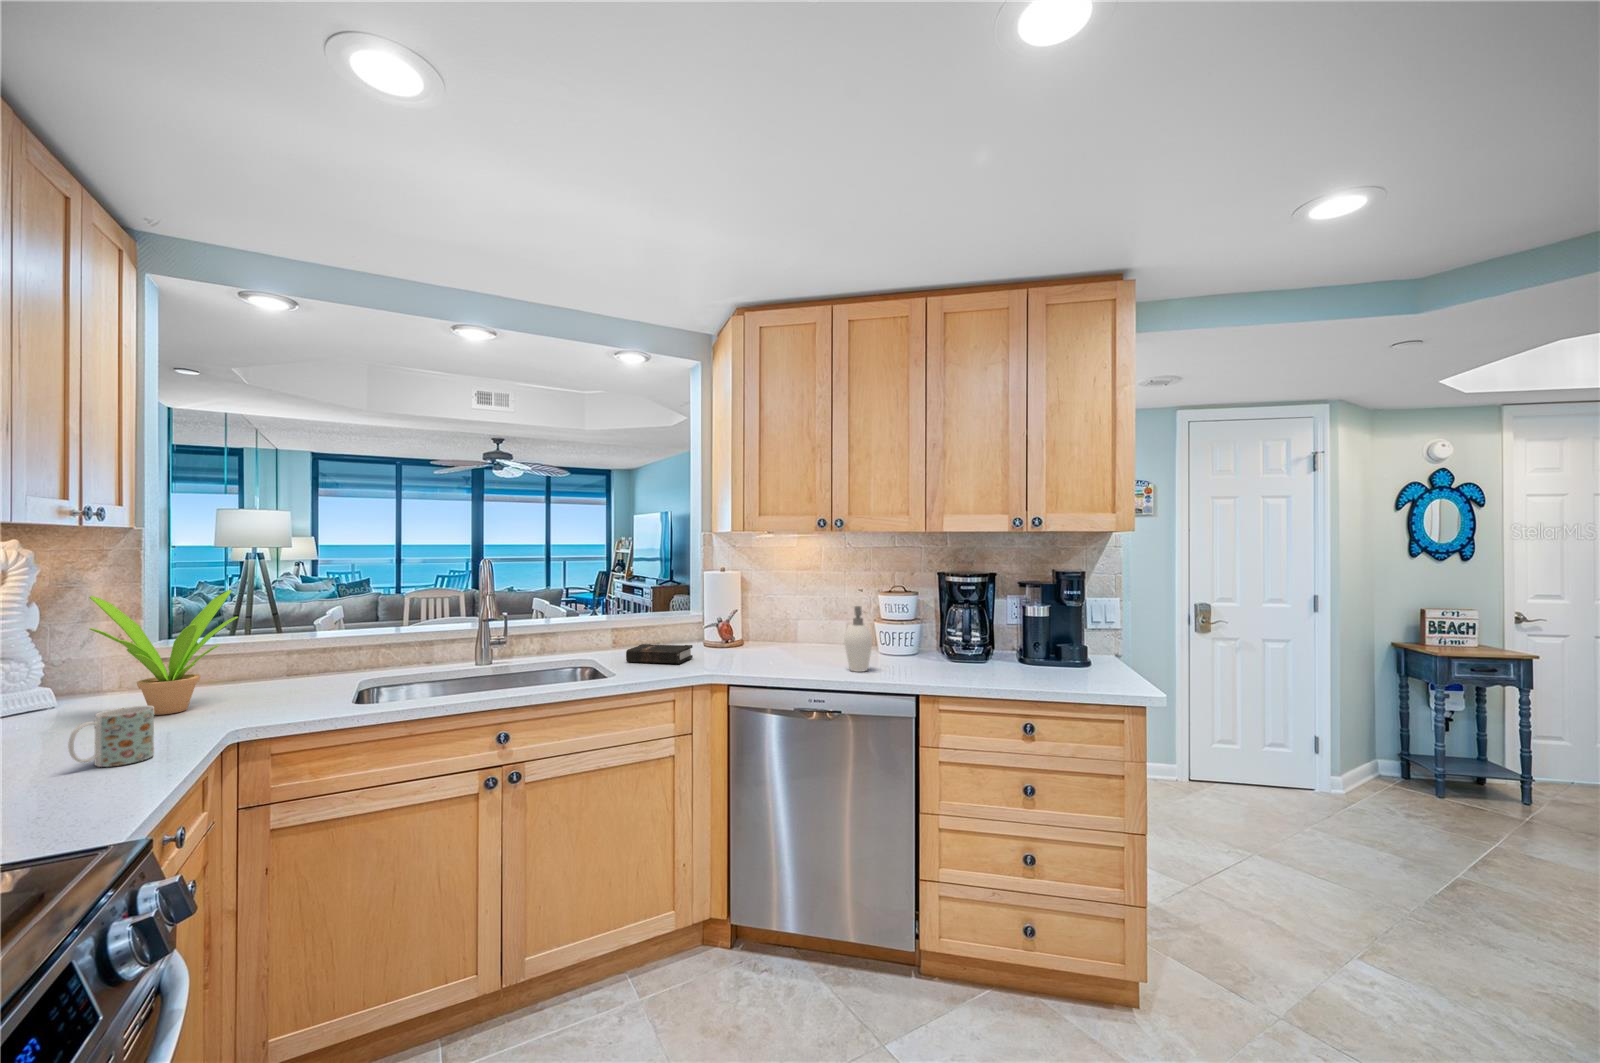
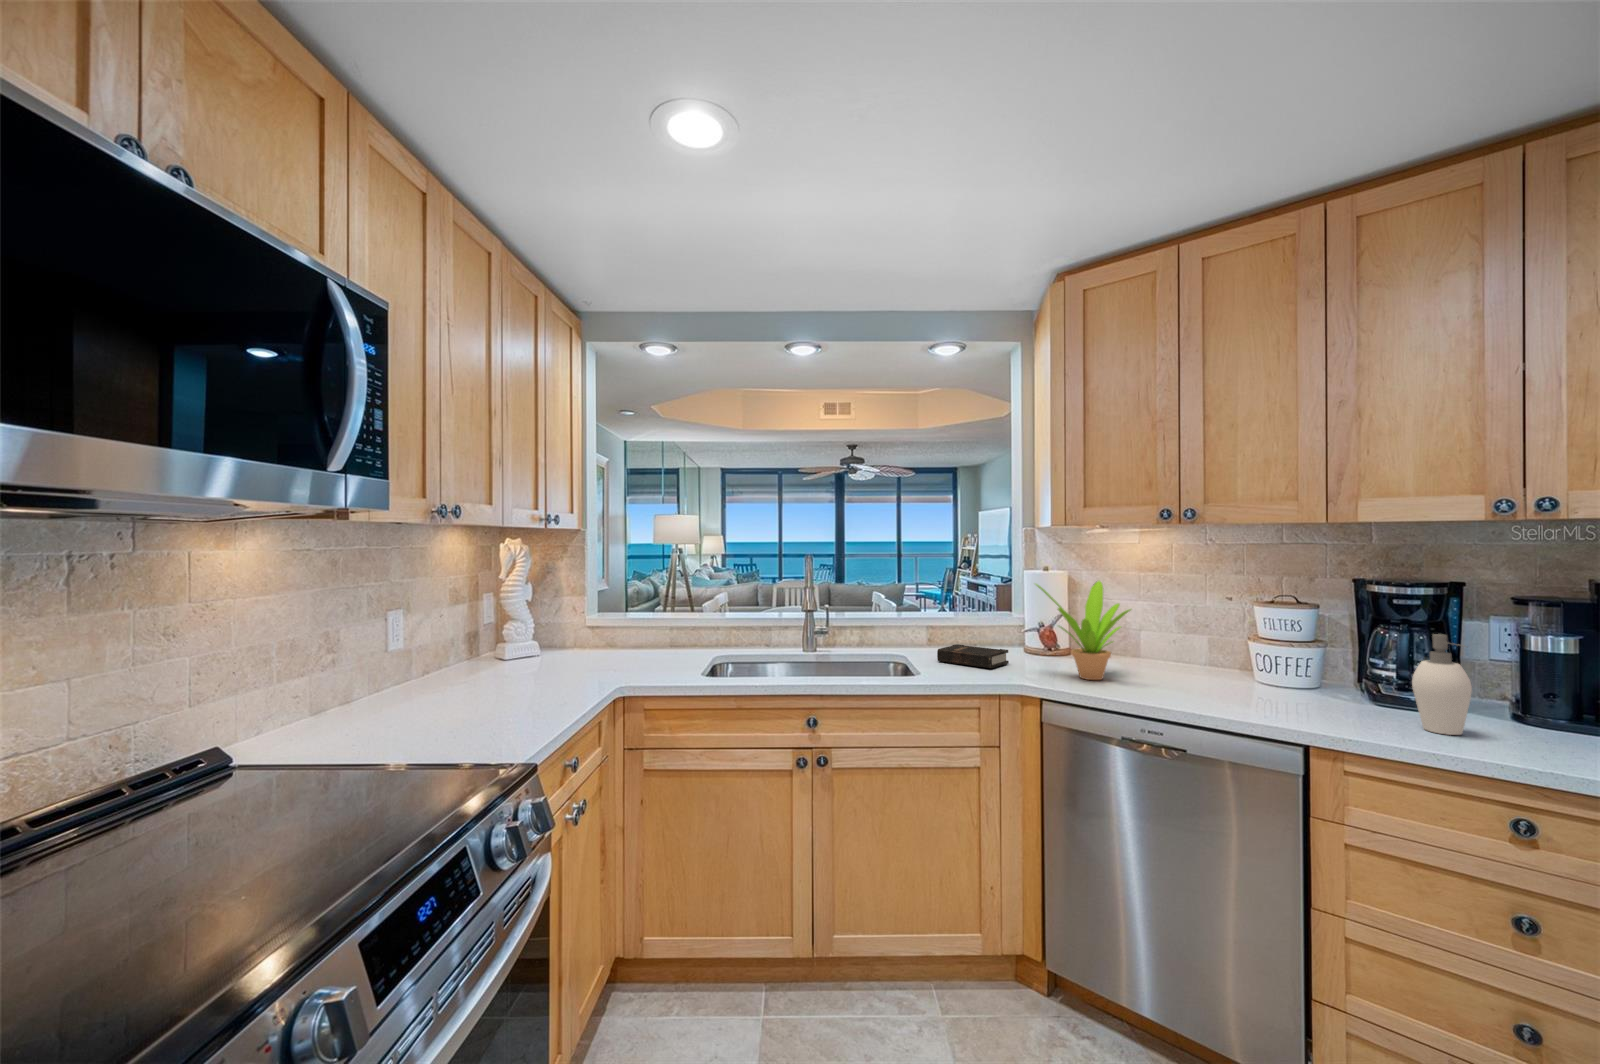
potted plant: present [89,590,238,715] -> present [1036,581,1131,680]
soap dispenser: present [844,606,872,672] -> present [1412,634,1472,735]
mug: present [68,706,154,767] -> none [519,661,566,704]

